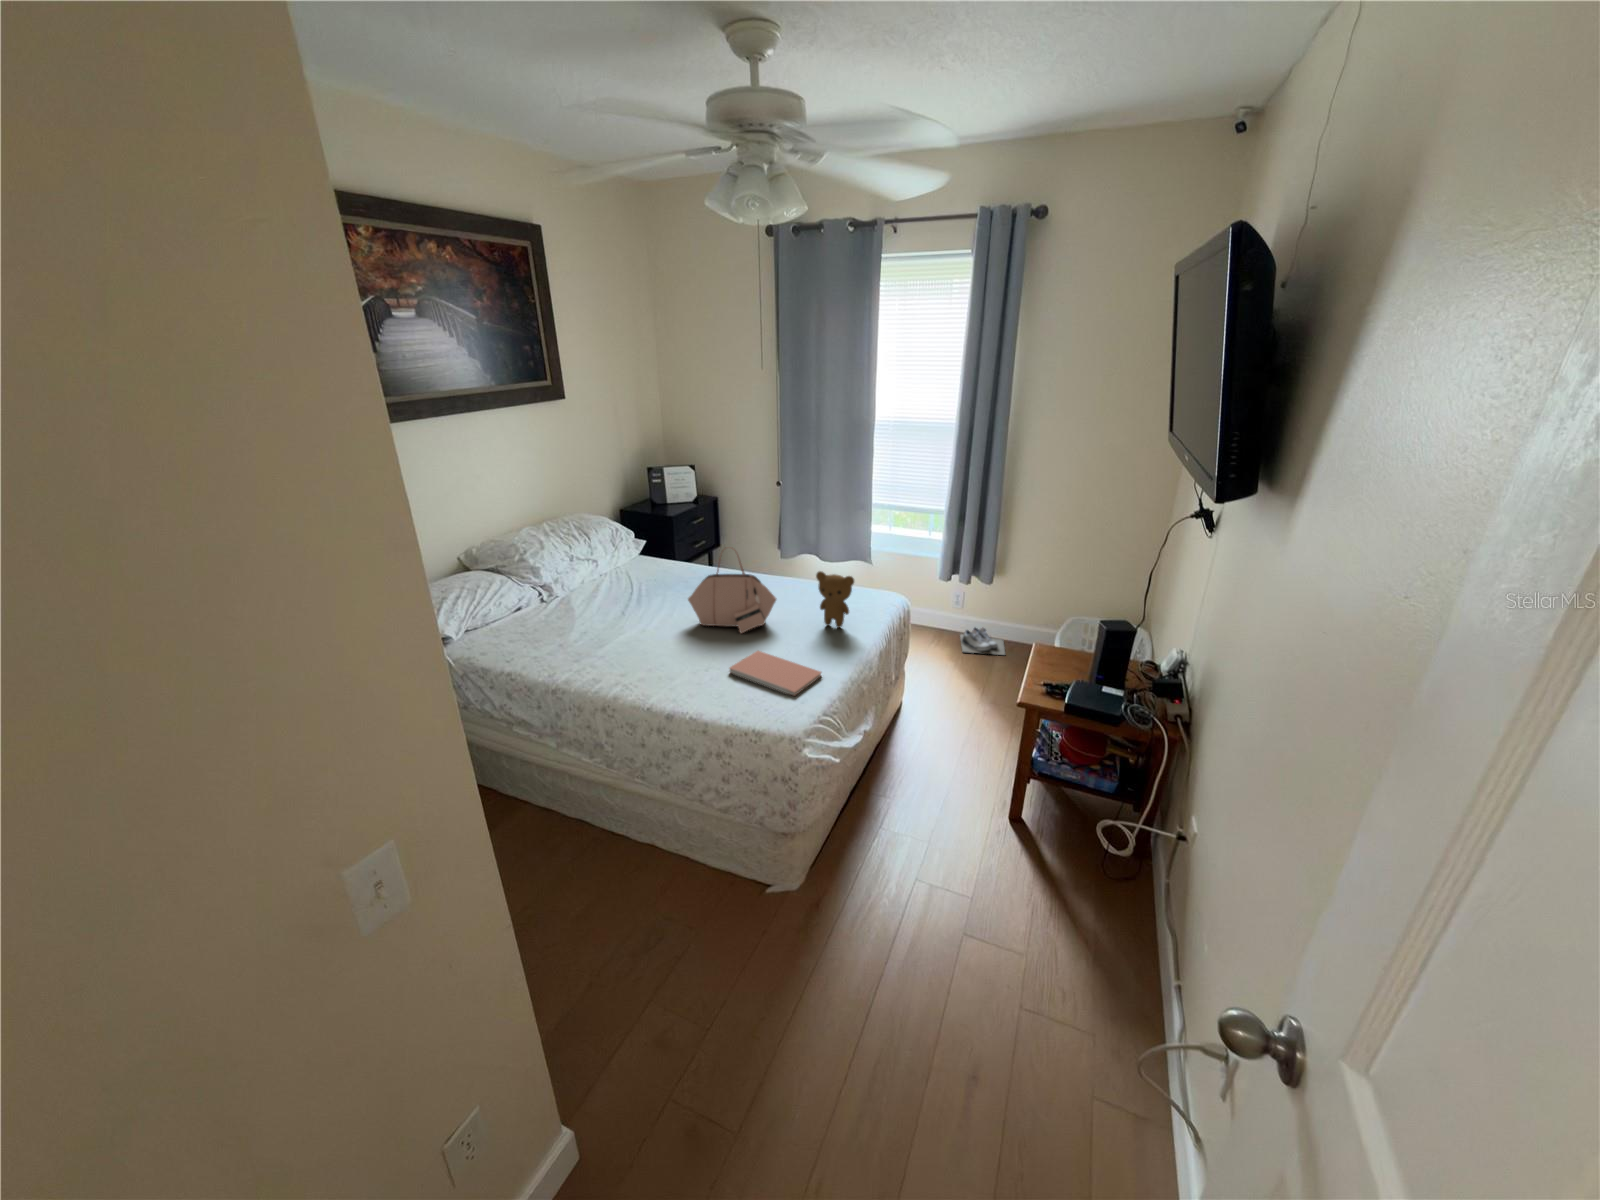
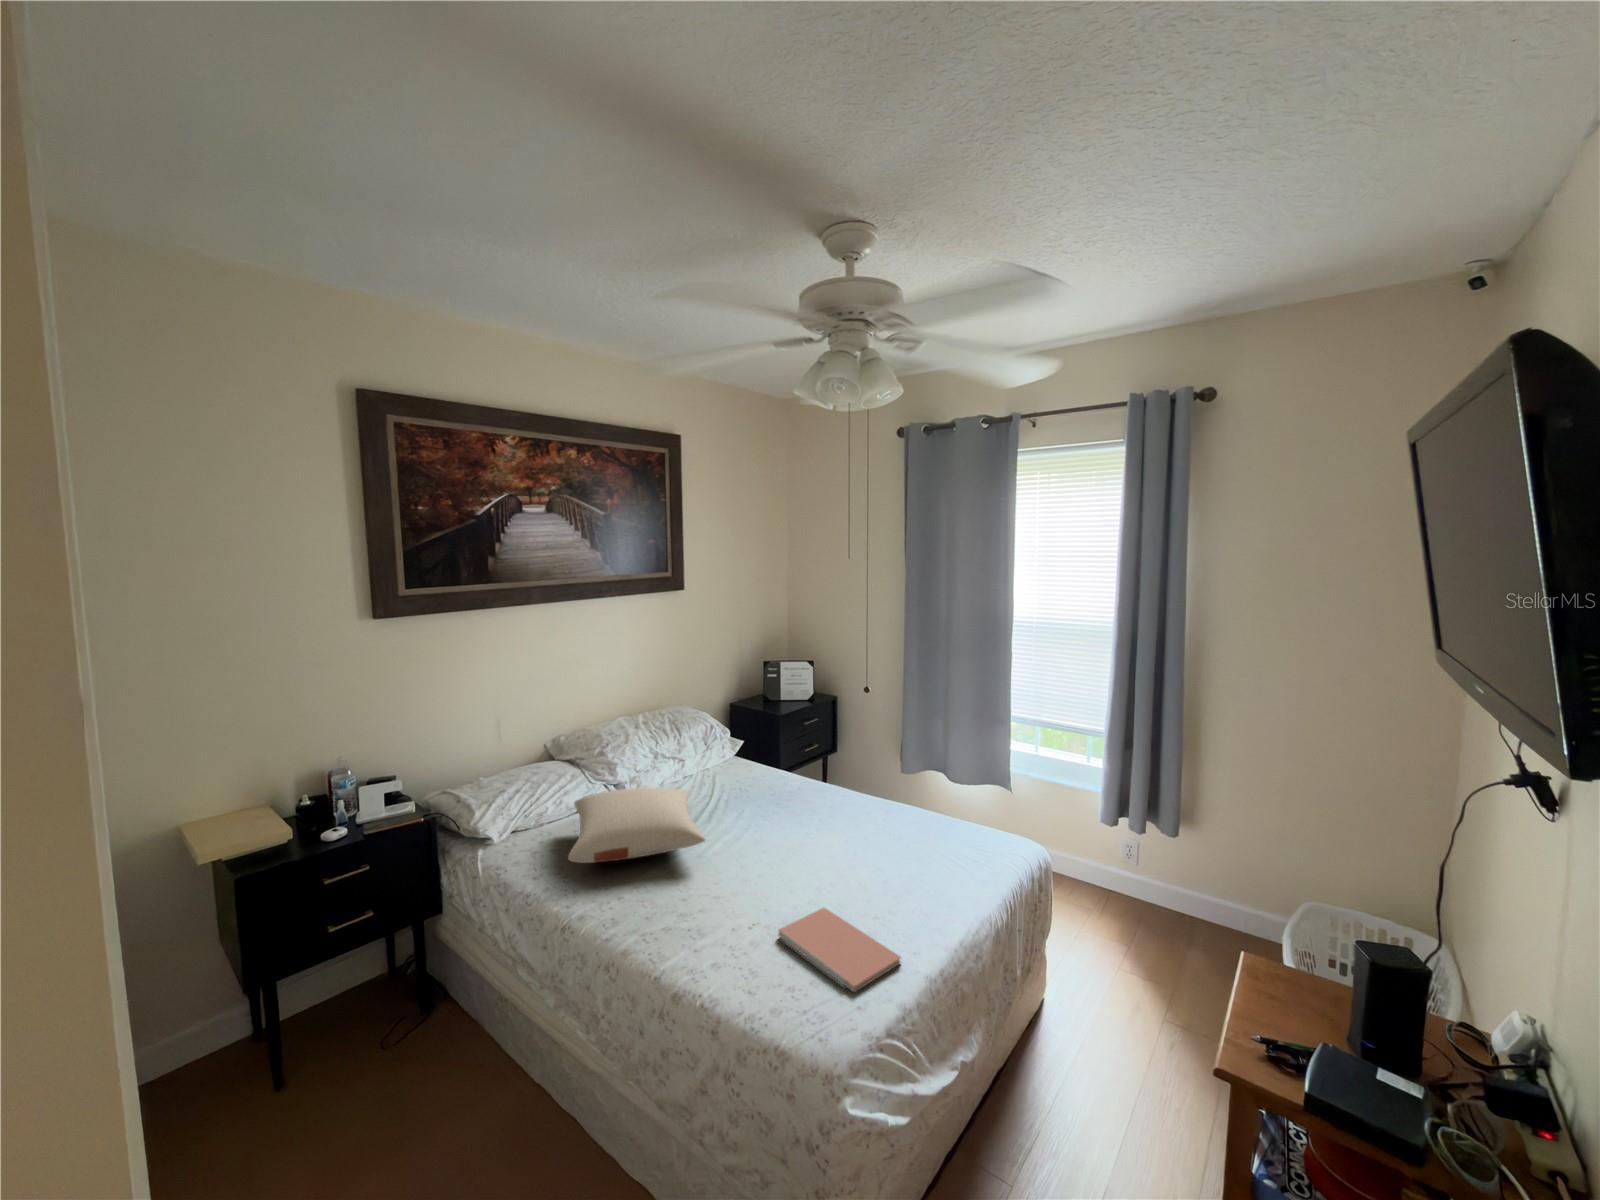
handbag: present [688,555,777,633] -> none [756,762,863,878]
teddy bear: present [816,571,854,628] -> none [914,804,963,886]
pillow: none [517,582,650,643] -> present [568,788,705,863]
shoe: present [960,628,1005,655] -> none [1139,897,1209,947]

